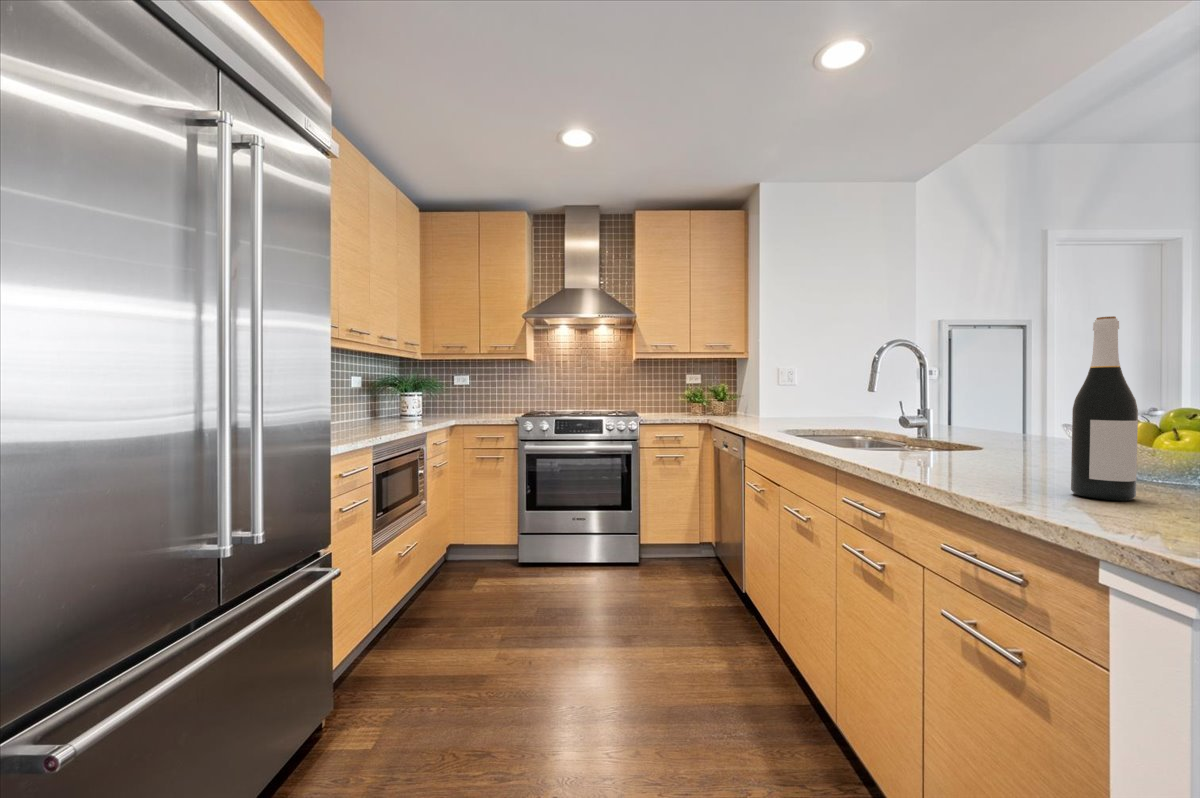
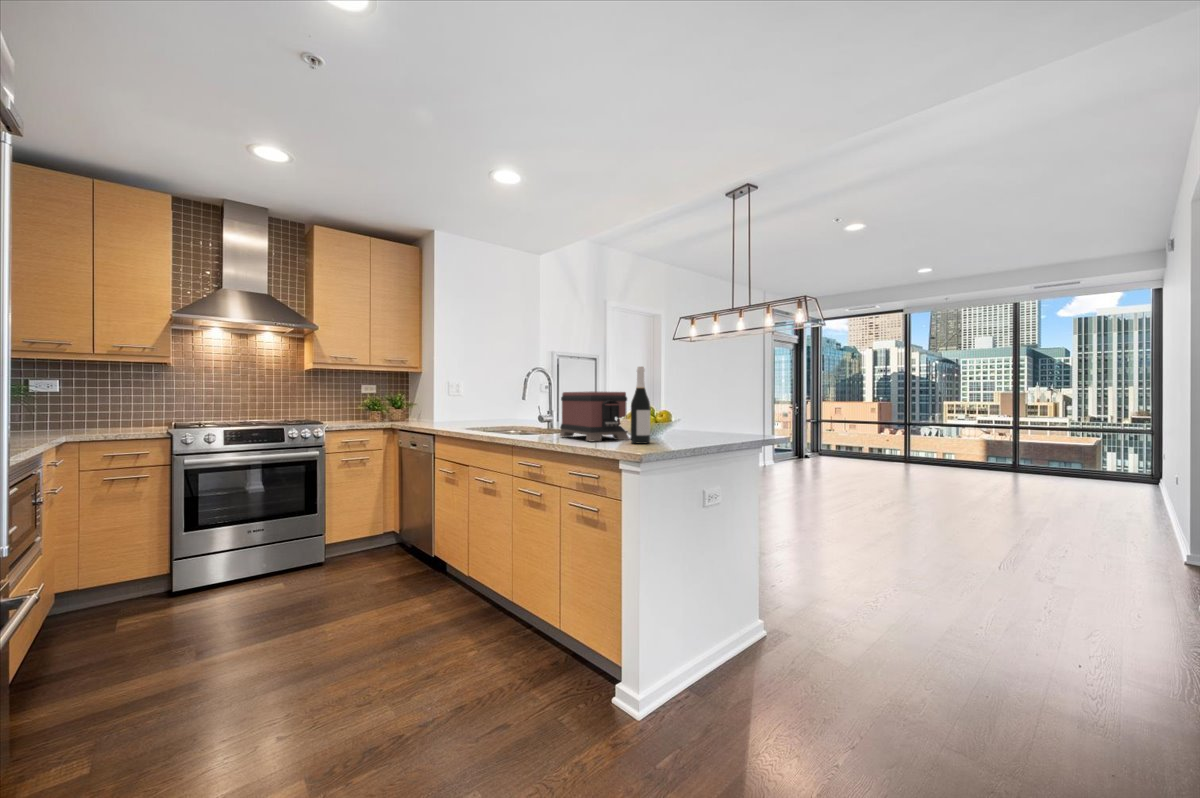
toaster: none [905,377,1072,481] -> present [560,392,629,441]

